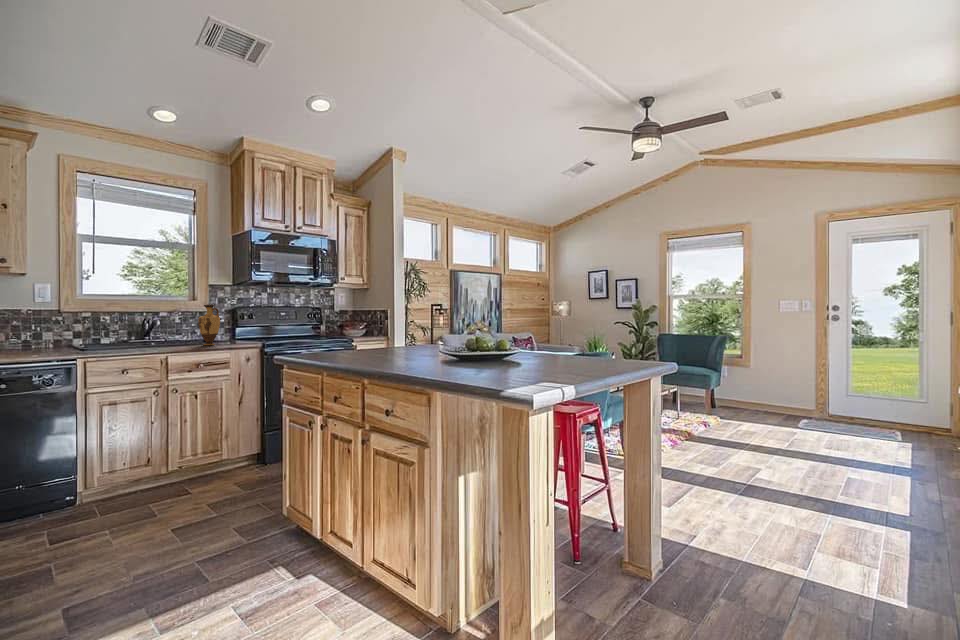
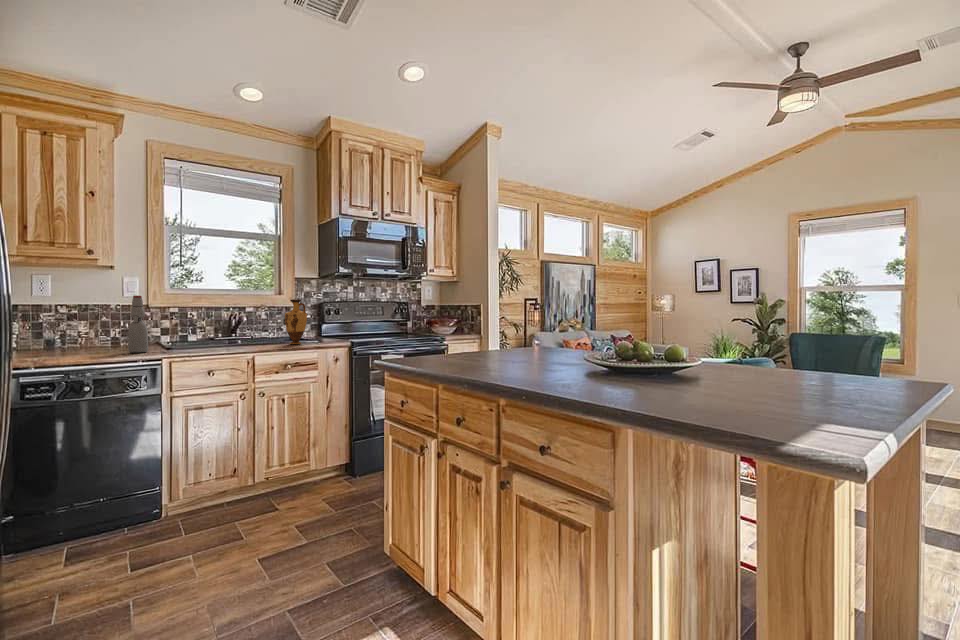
bottle: none [41,301,61,354] -> present [128,296,148,353]

